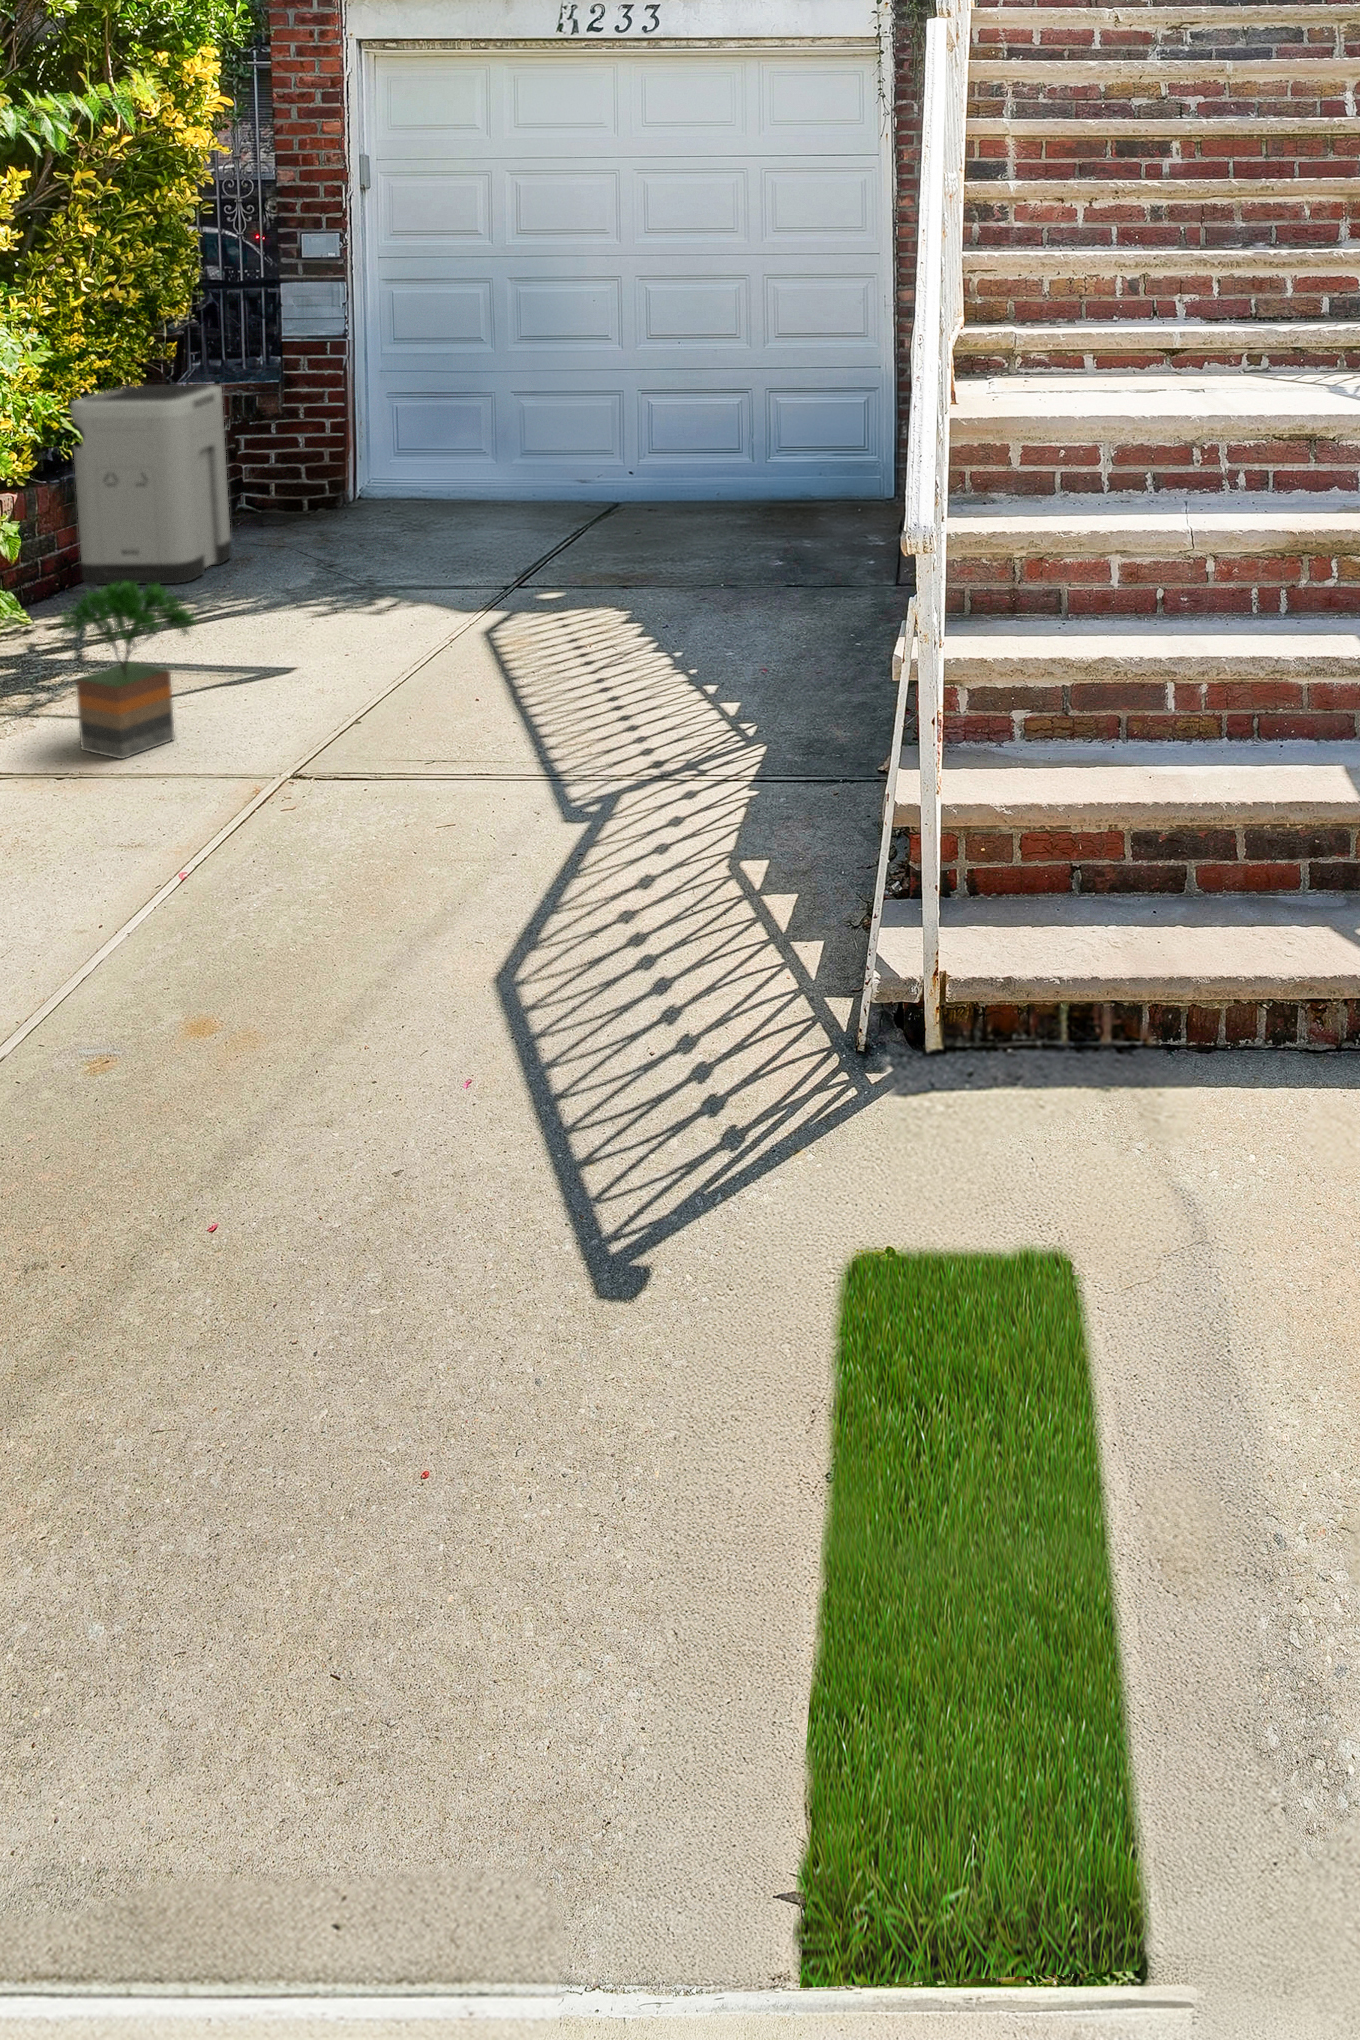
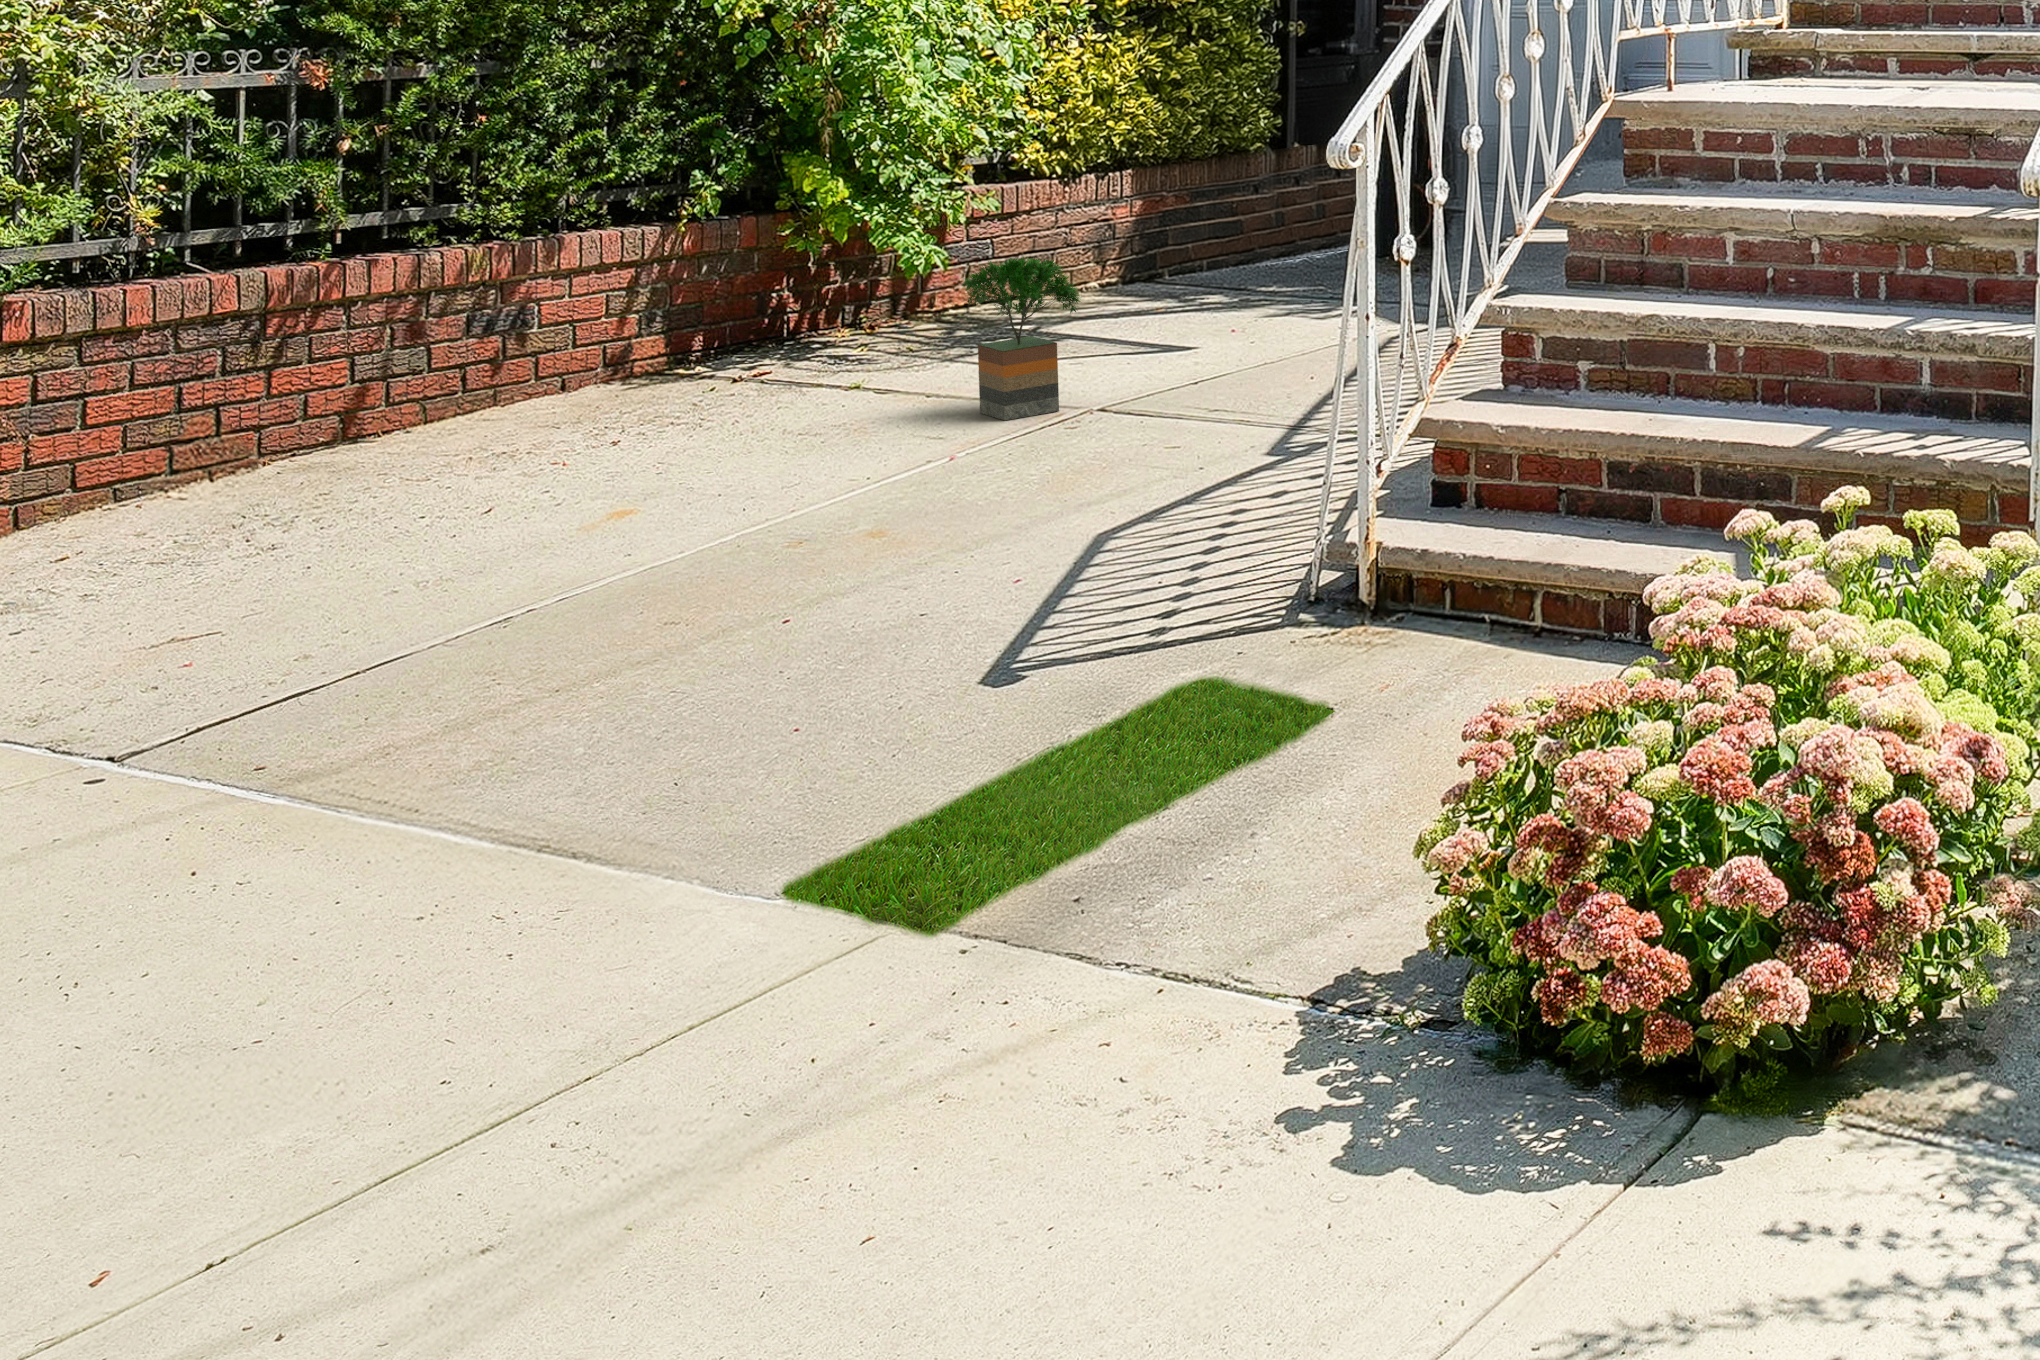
trash can: present [71,385,232,584] -> none [1103,102,1259,304]

